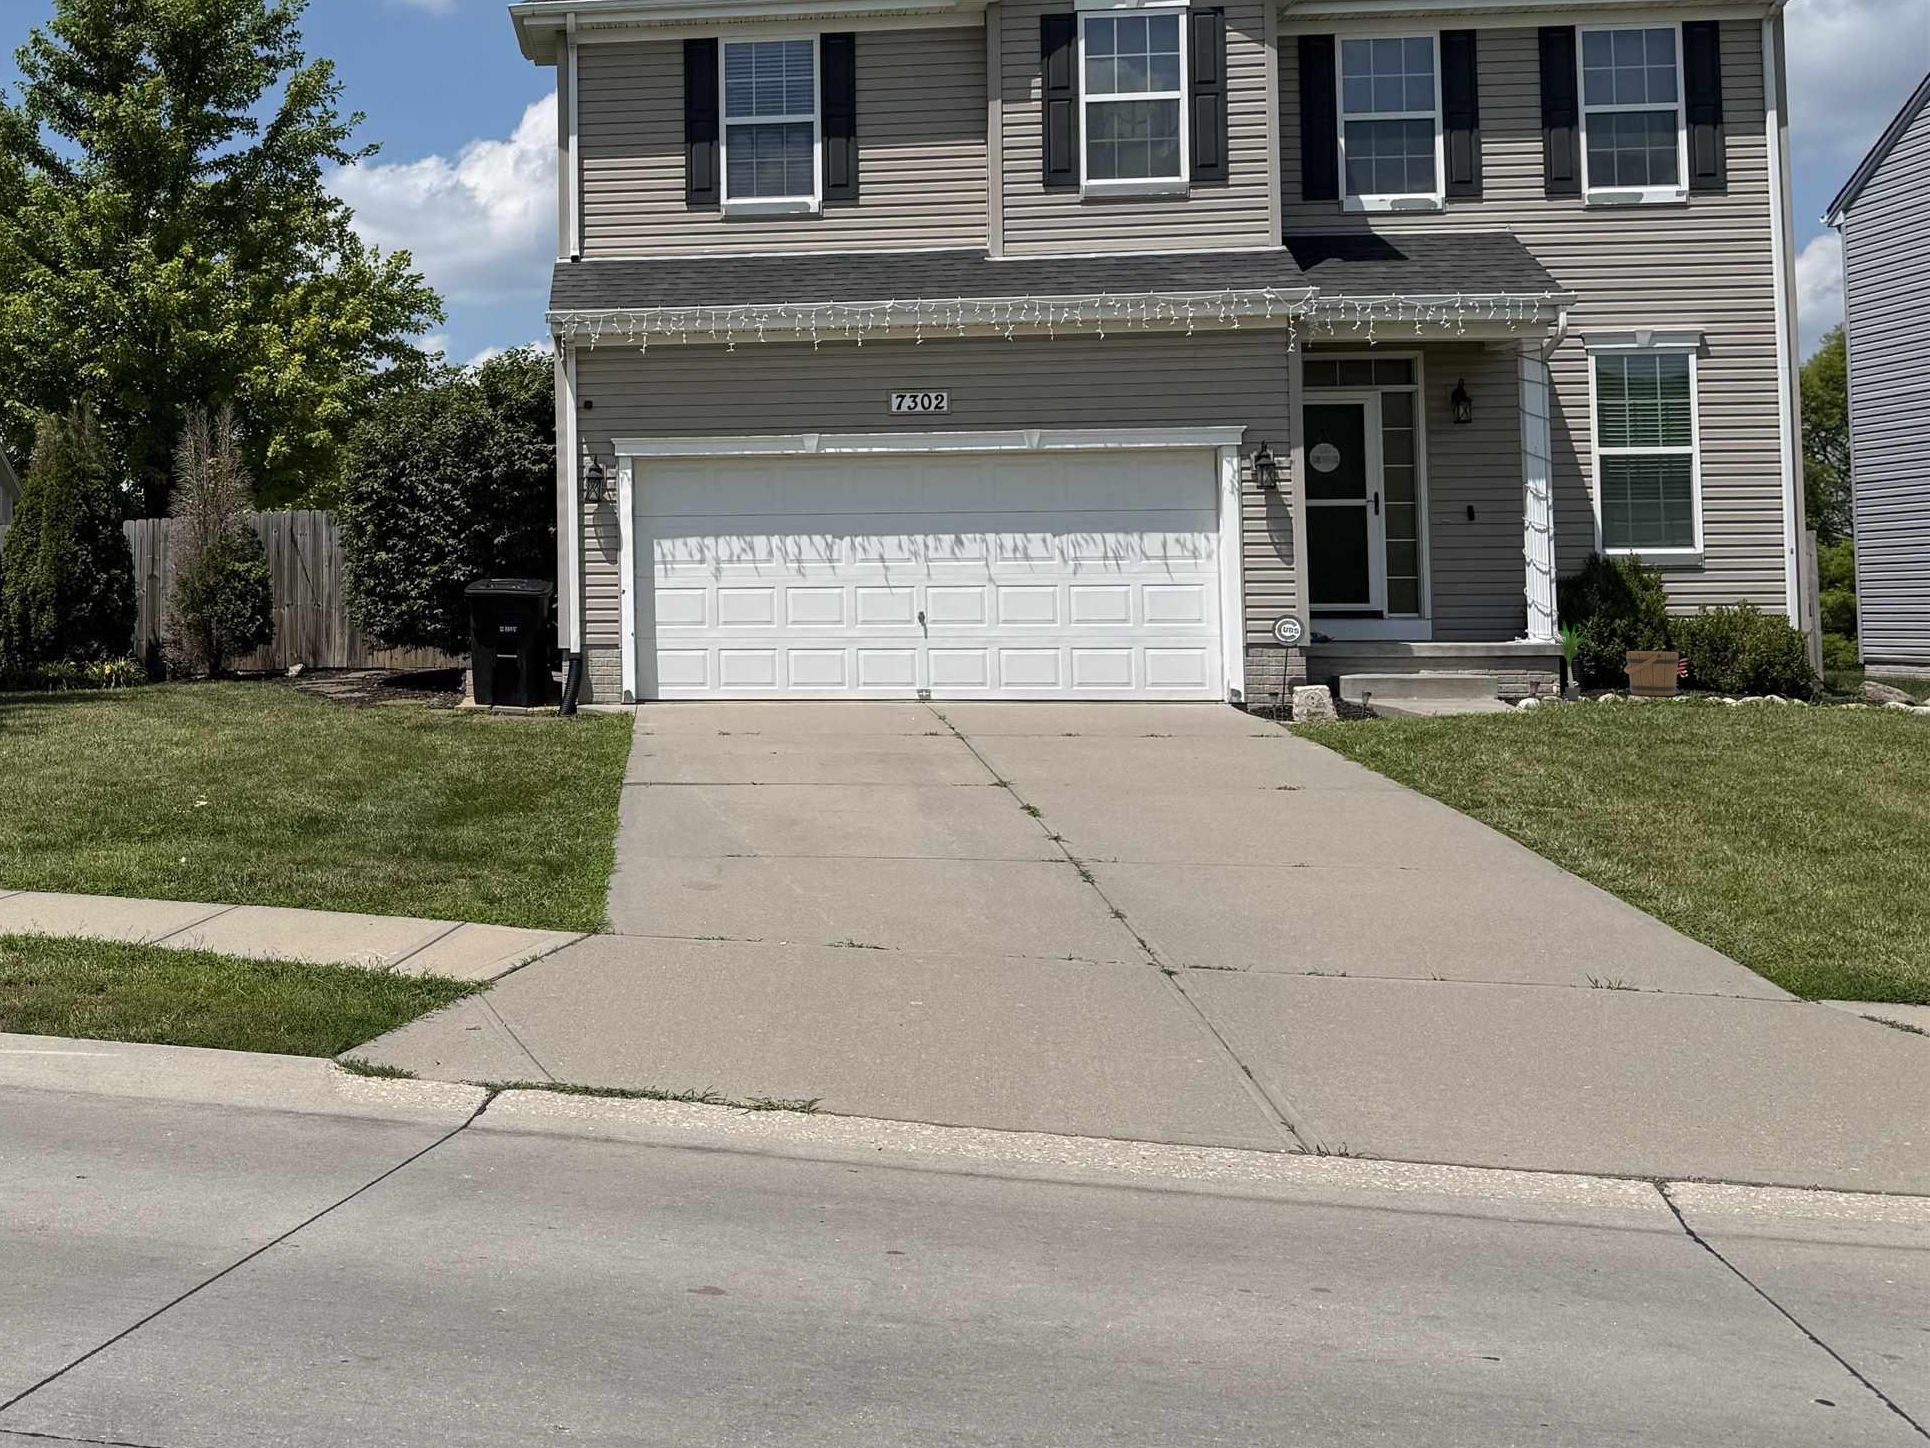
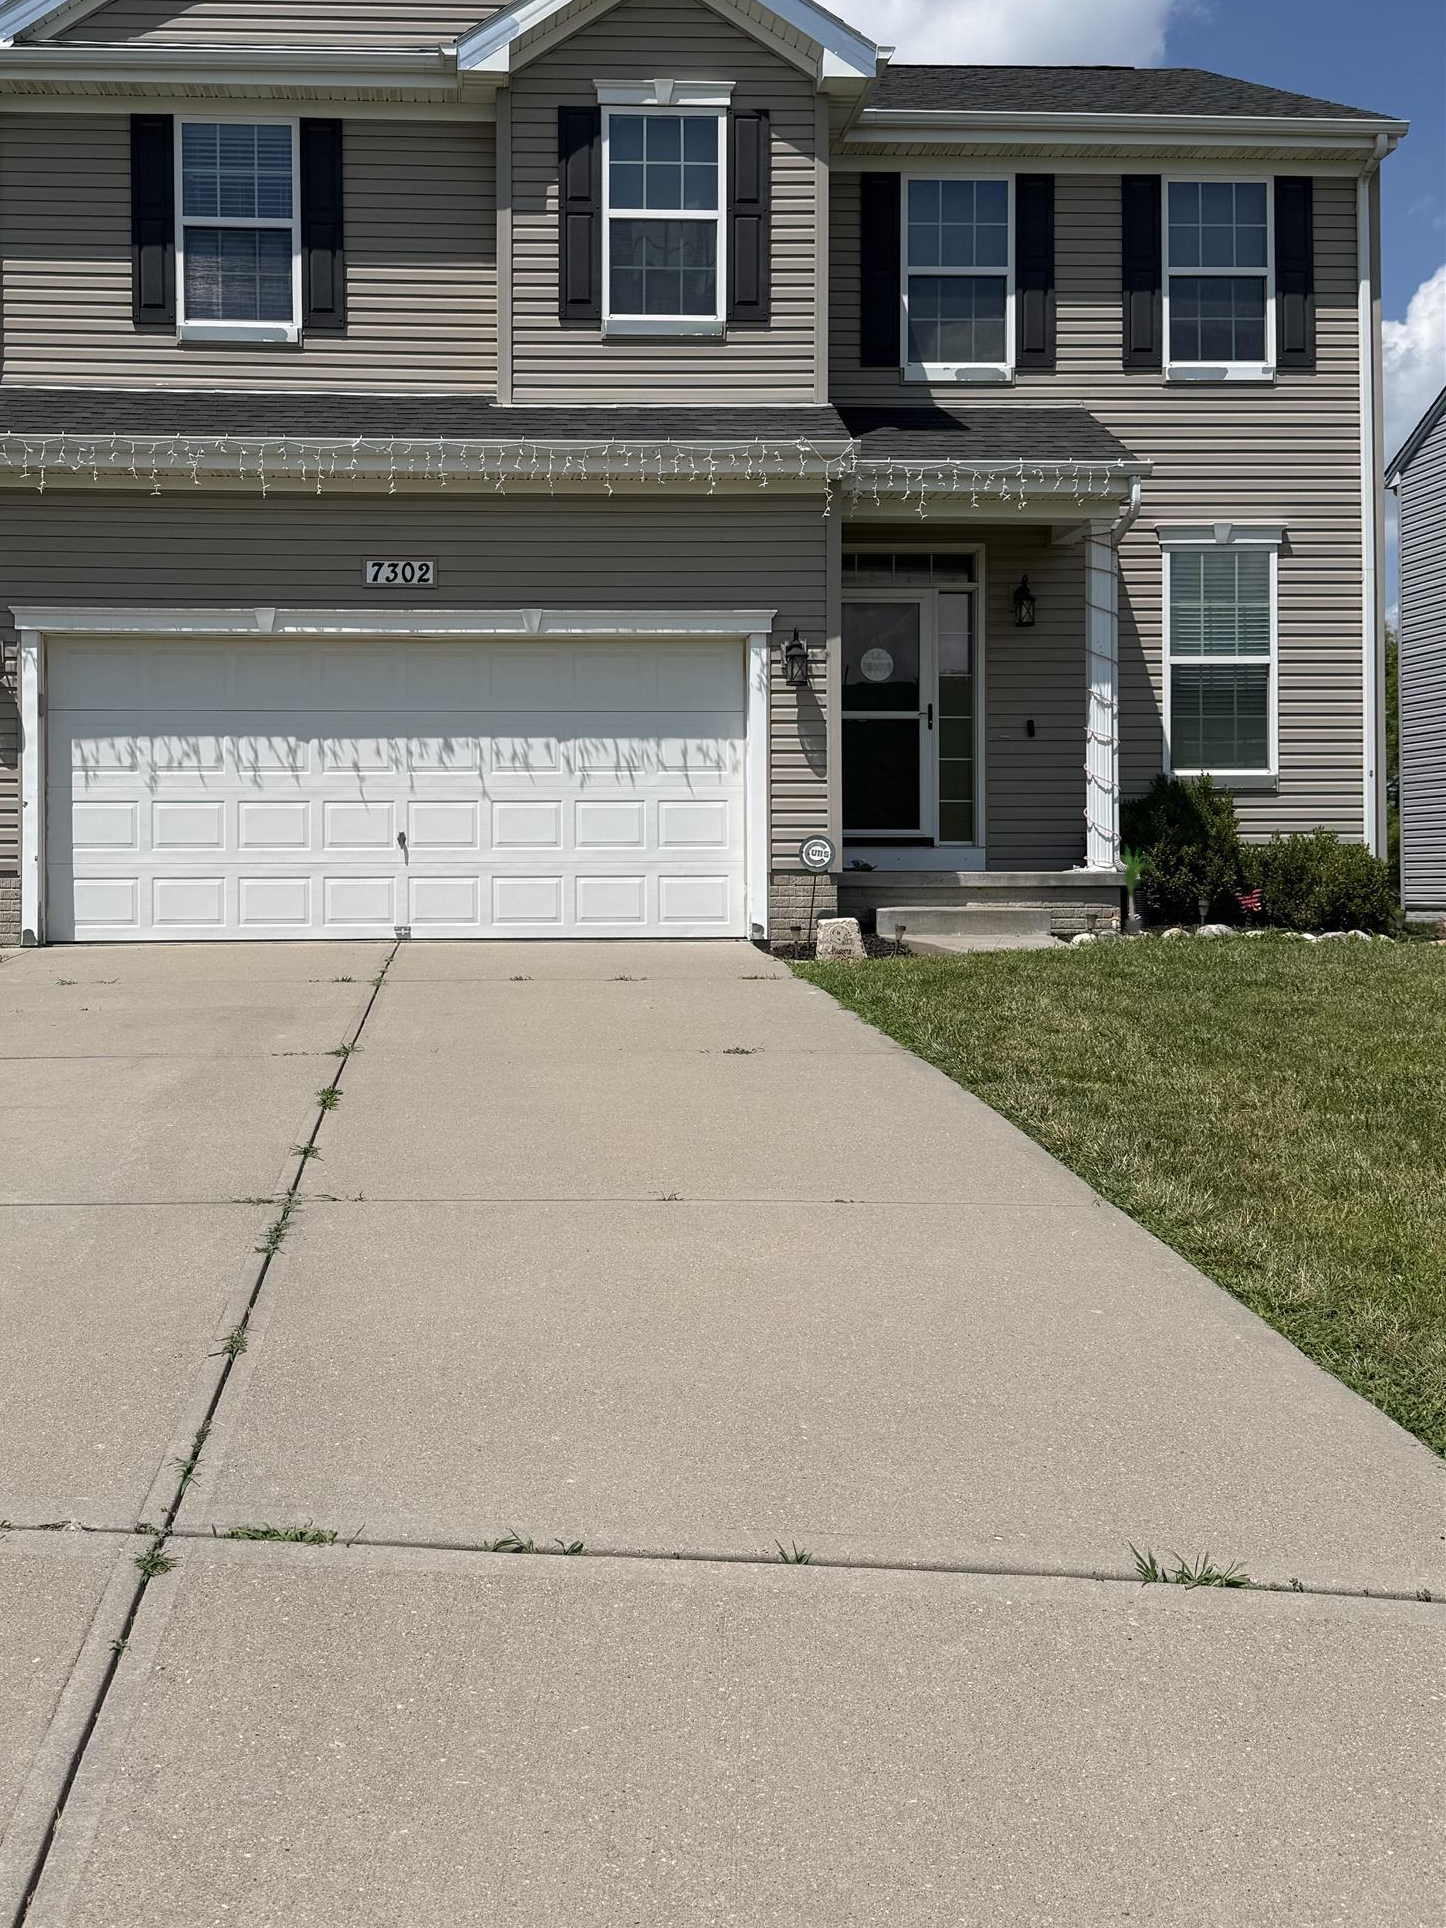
bucket: present [1624,651,1679,696] -> none [1188,880,1245,929]

